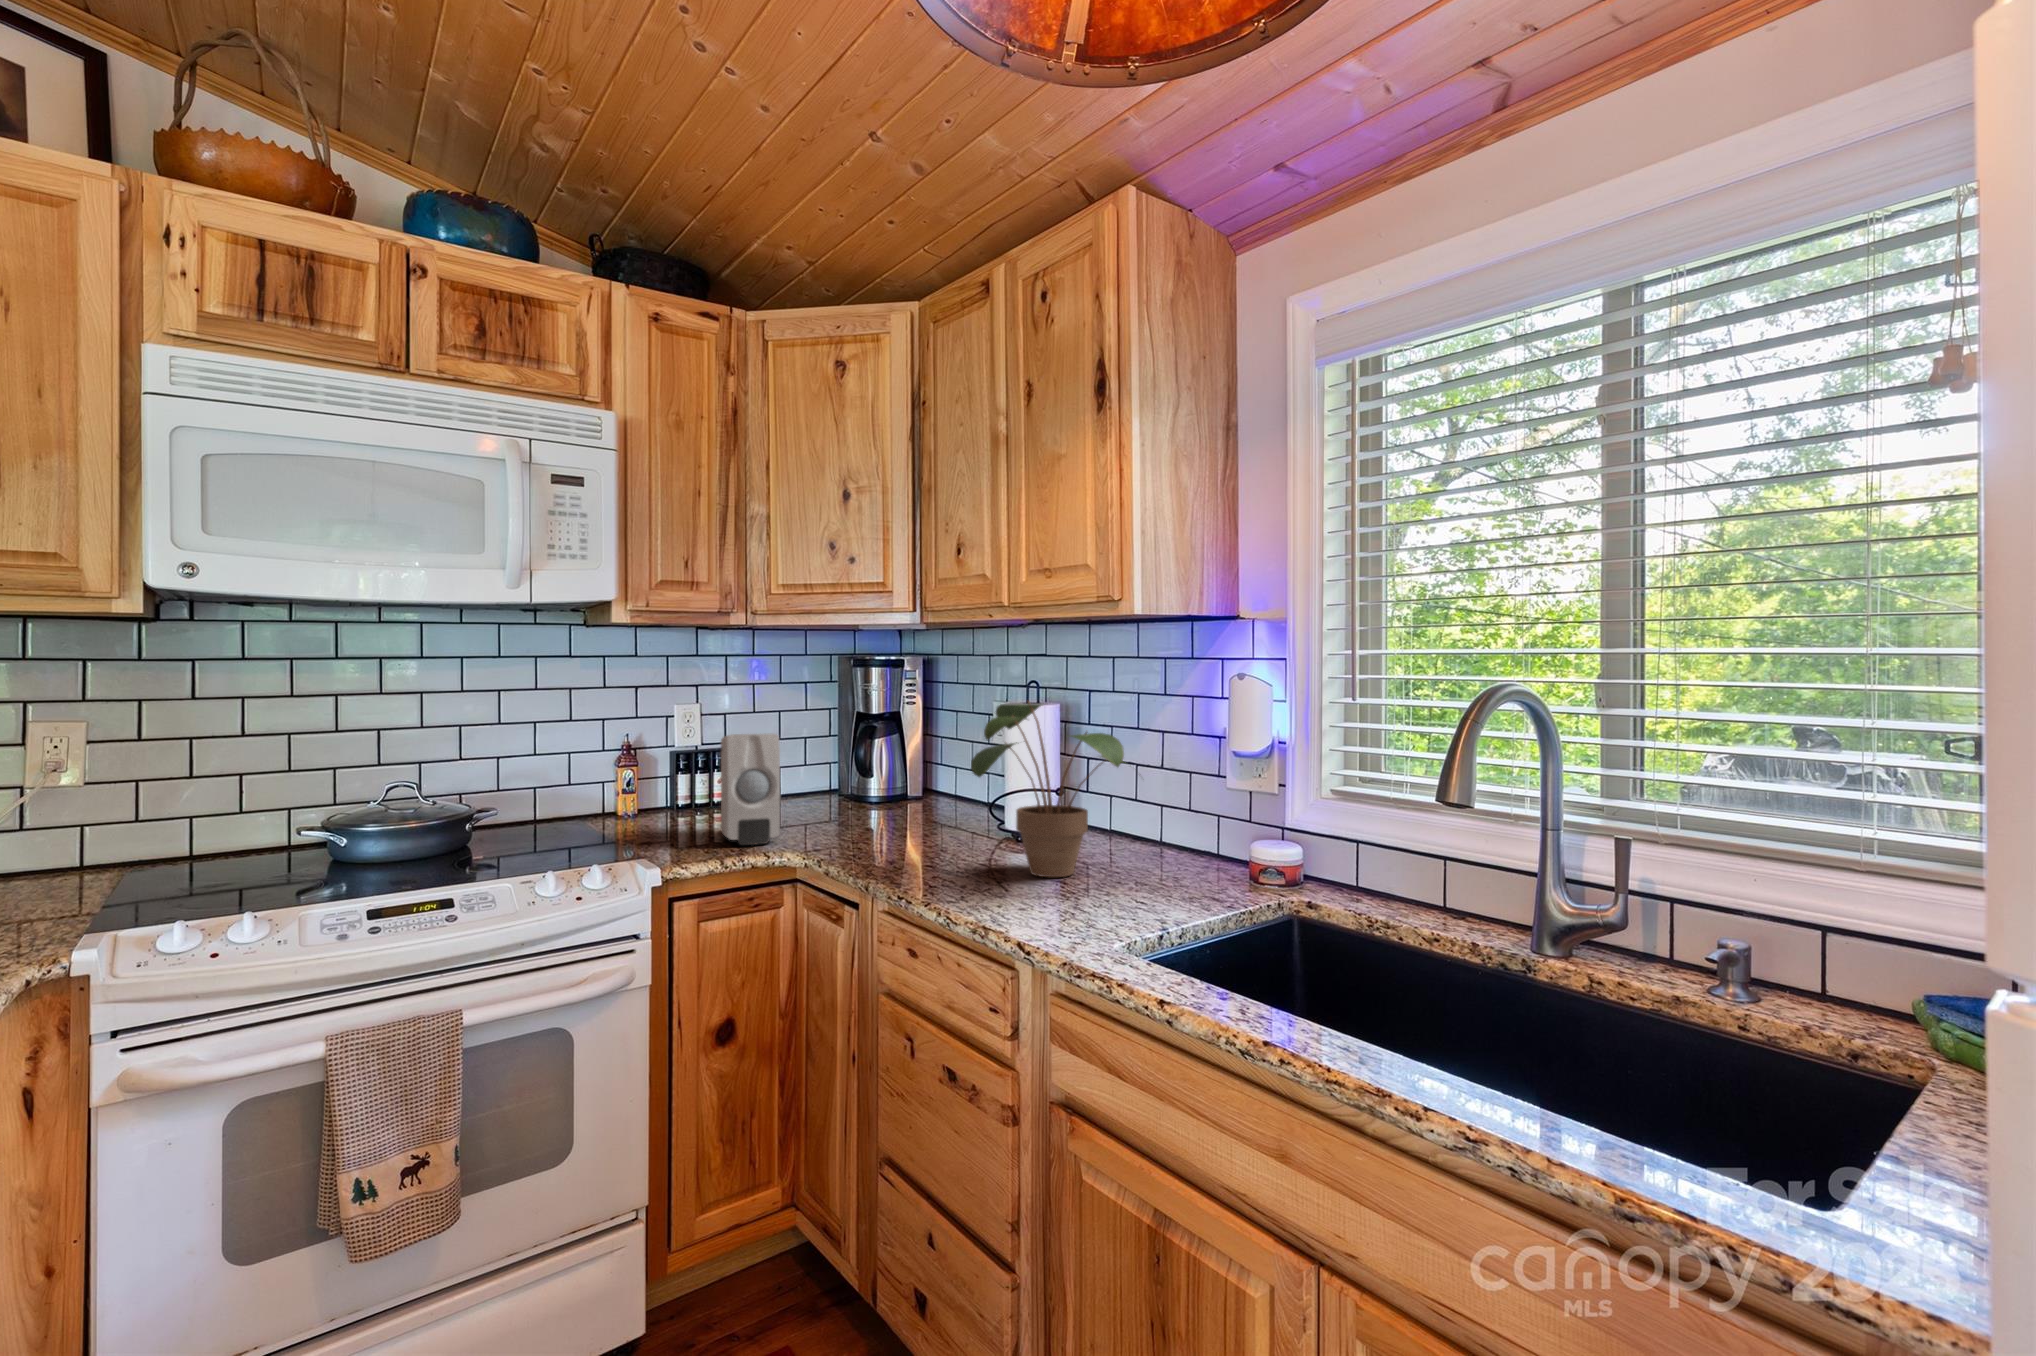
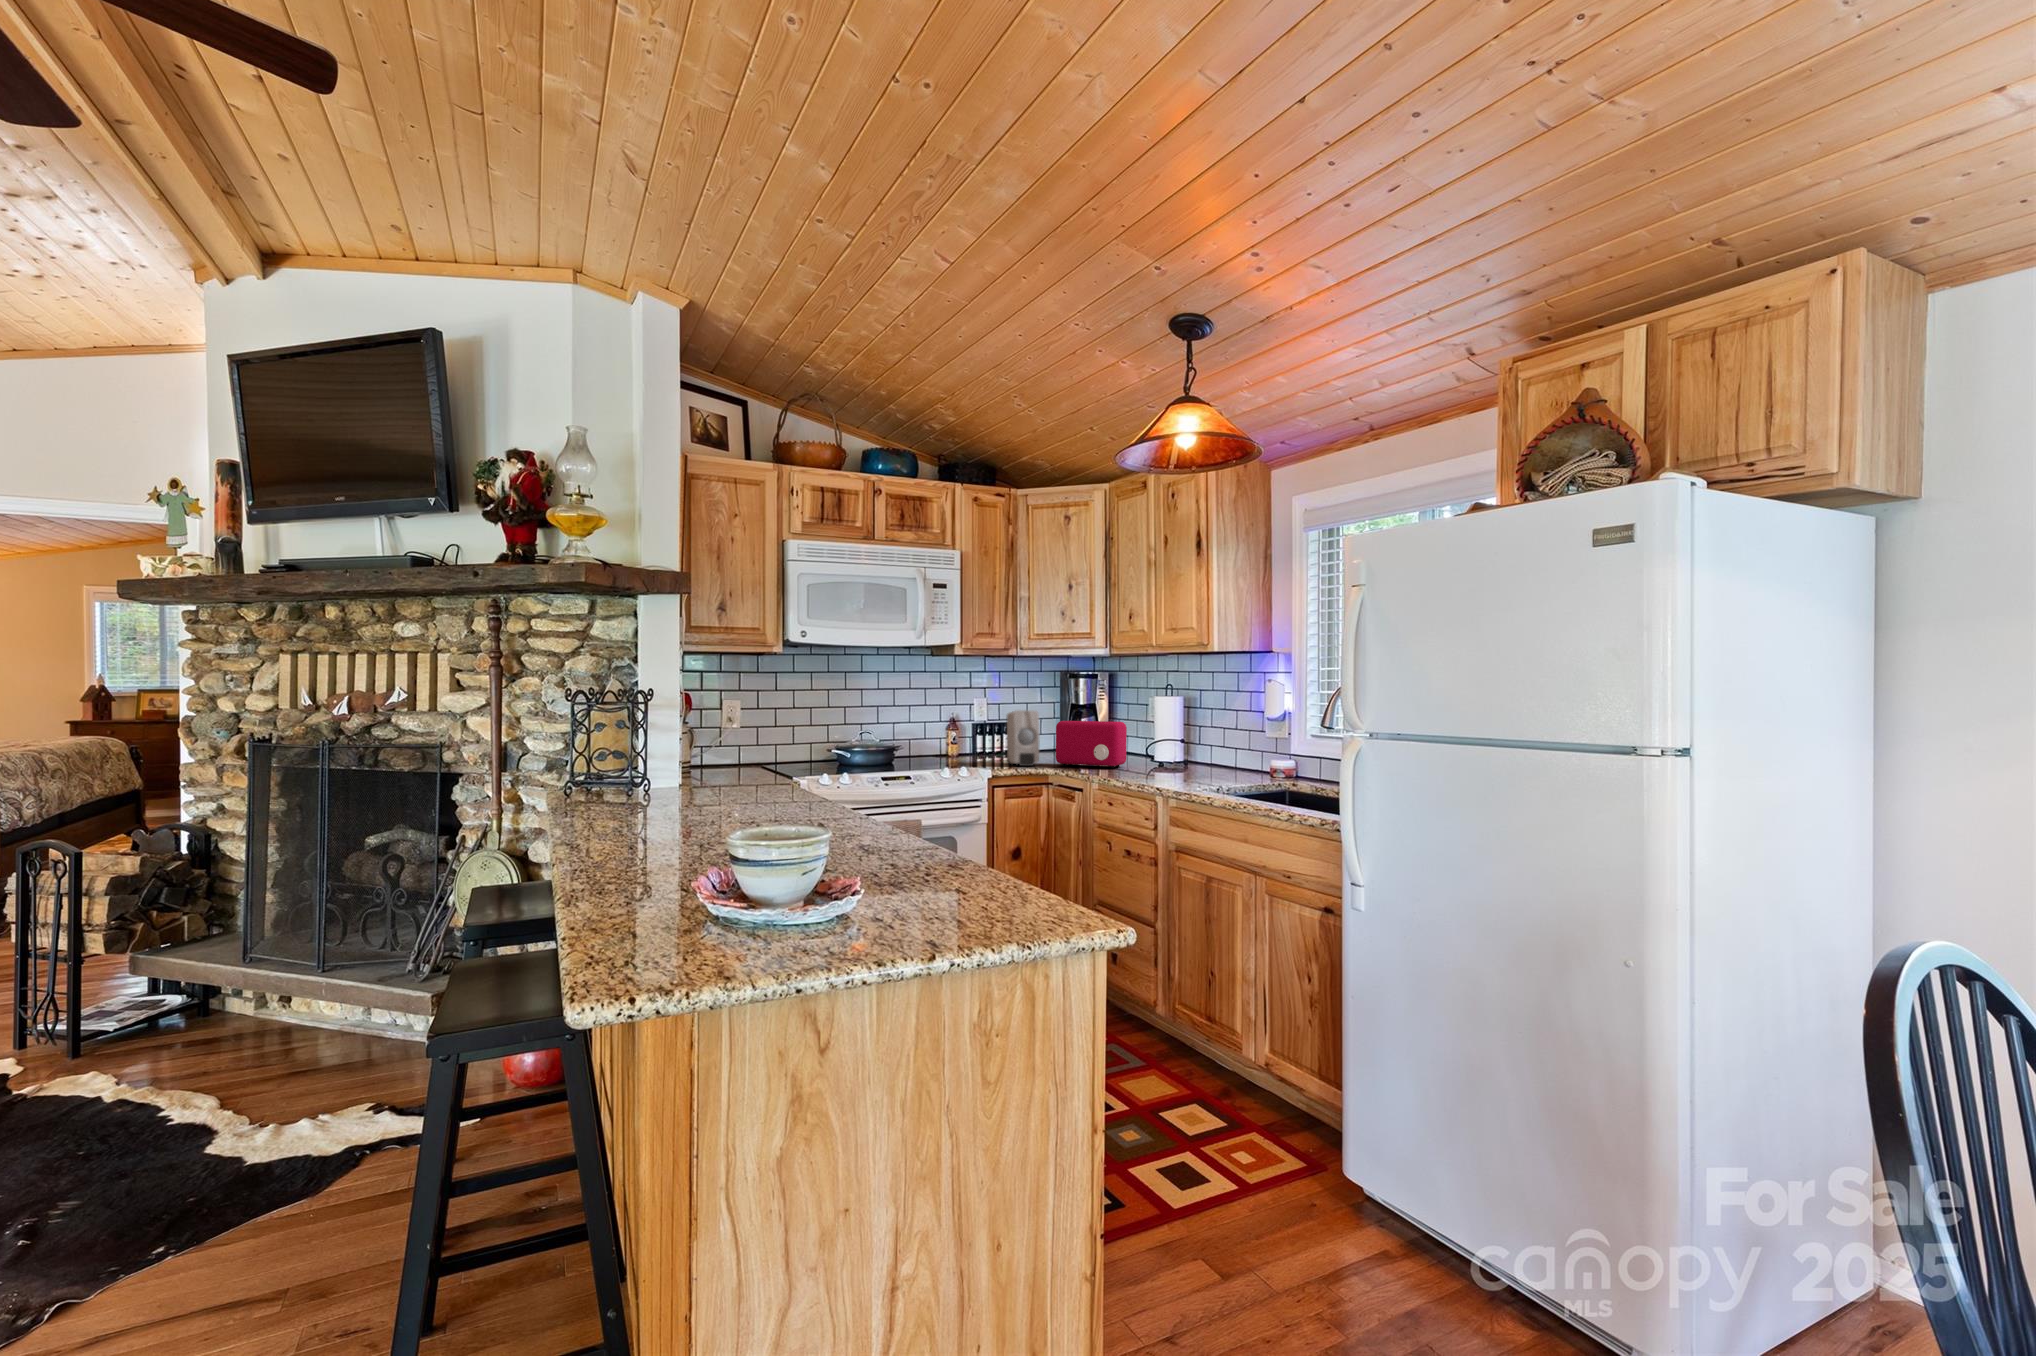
potted plant: present [971,702,1124,877] -> none [1136,693,1222,776]
toaster: none [813,751,951,847] -> present [1056,721,1127,768]

